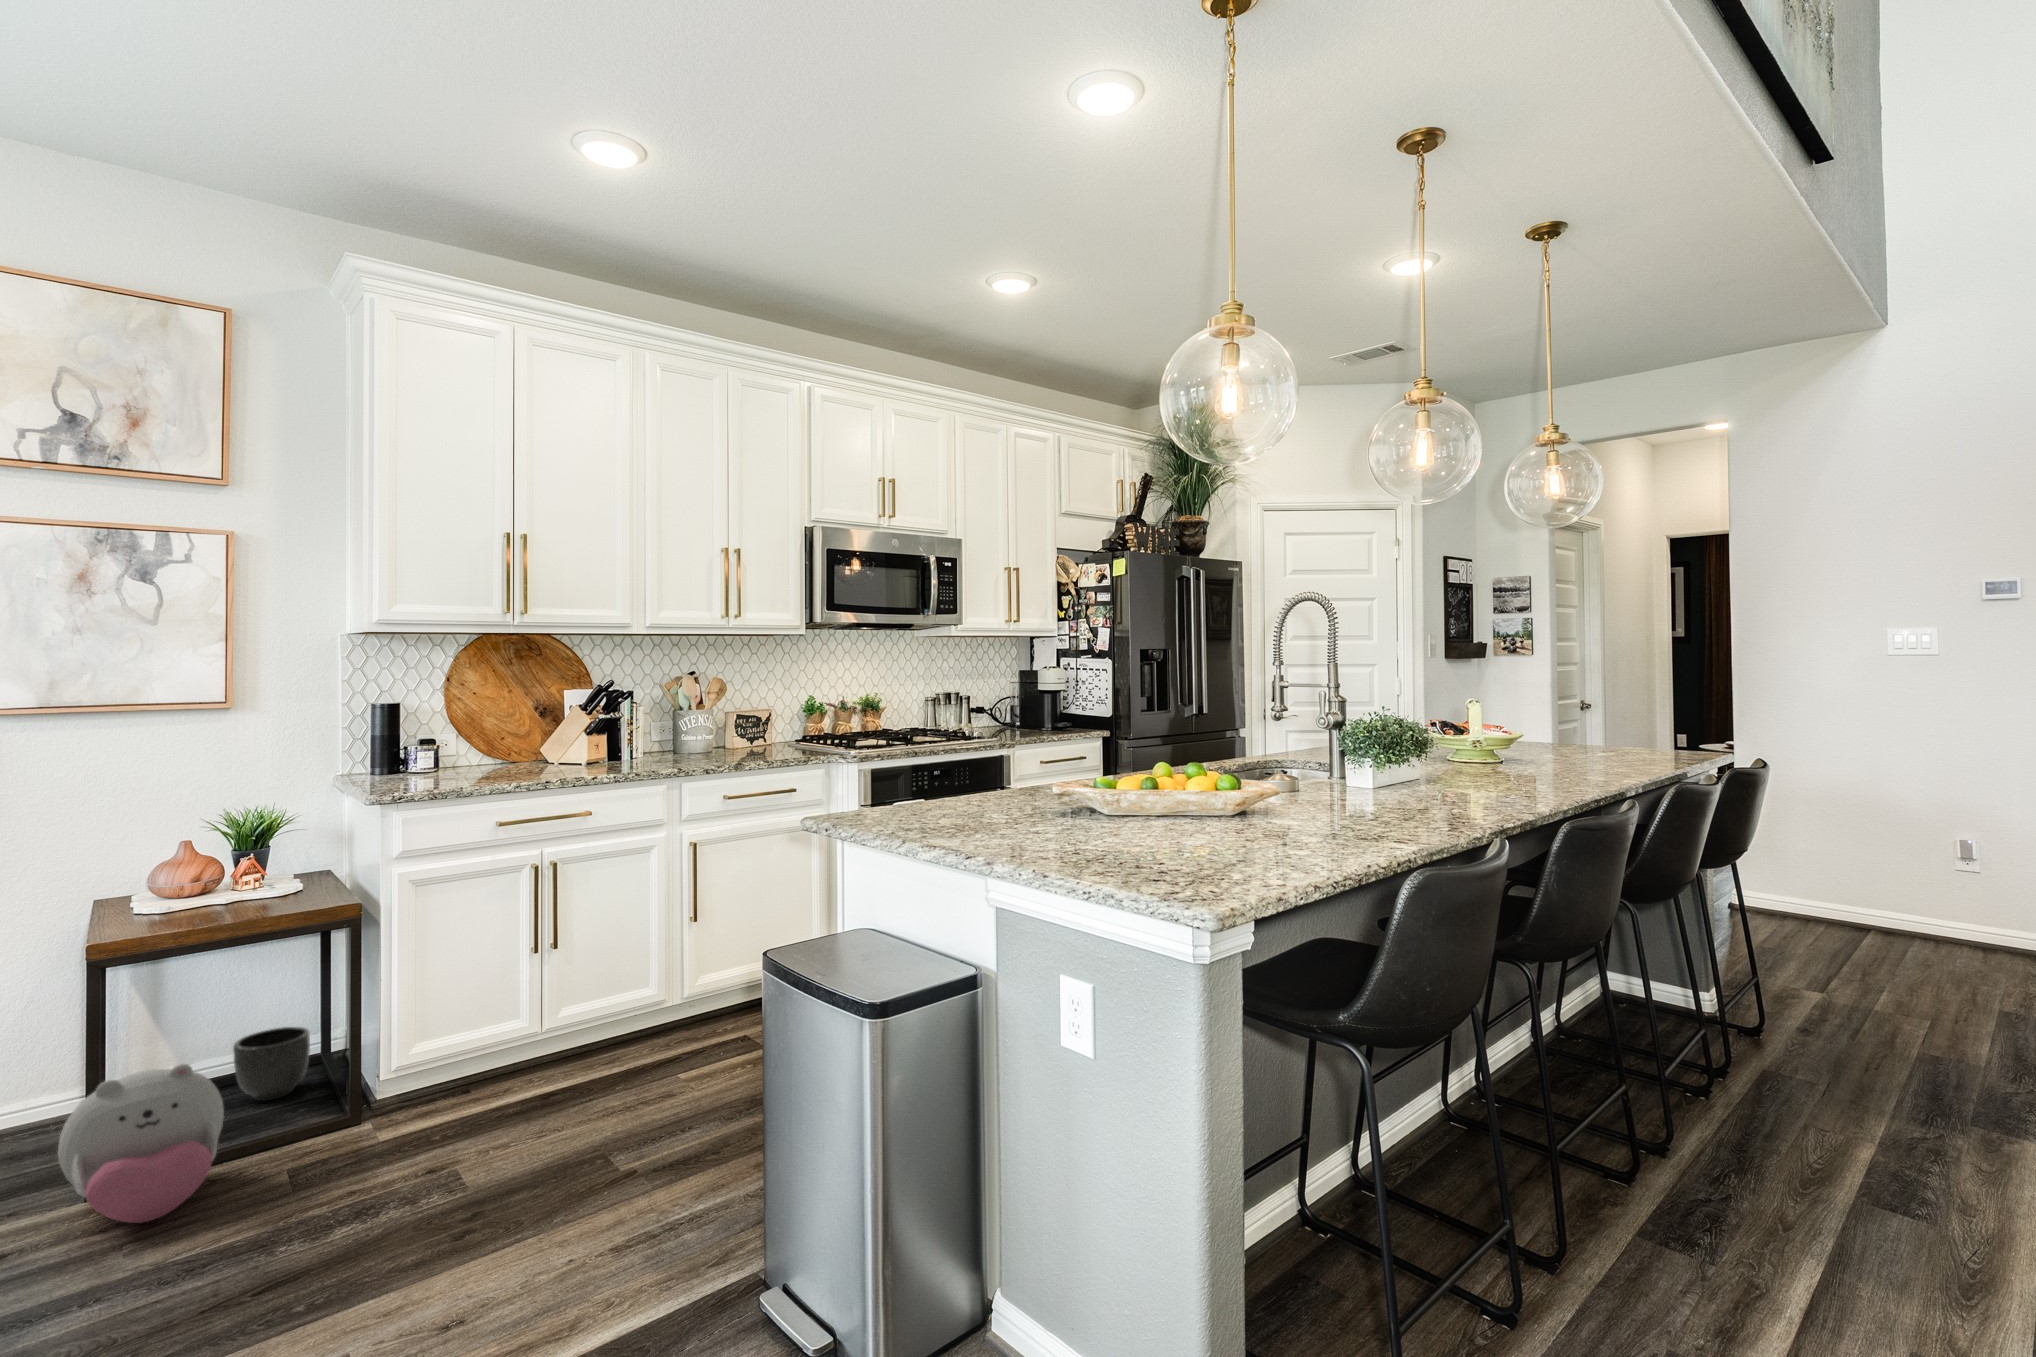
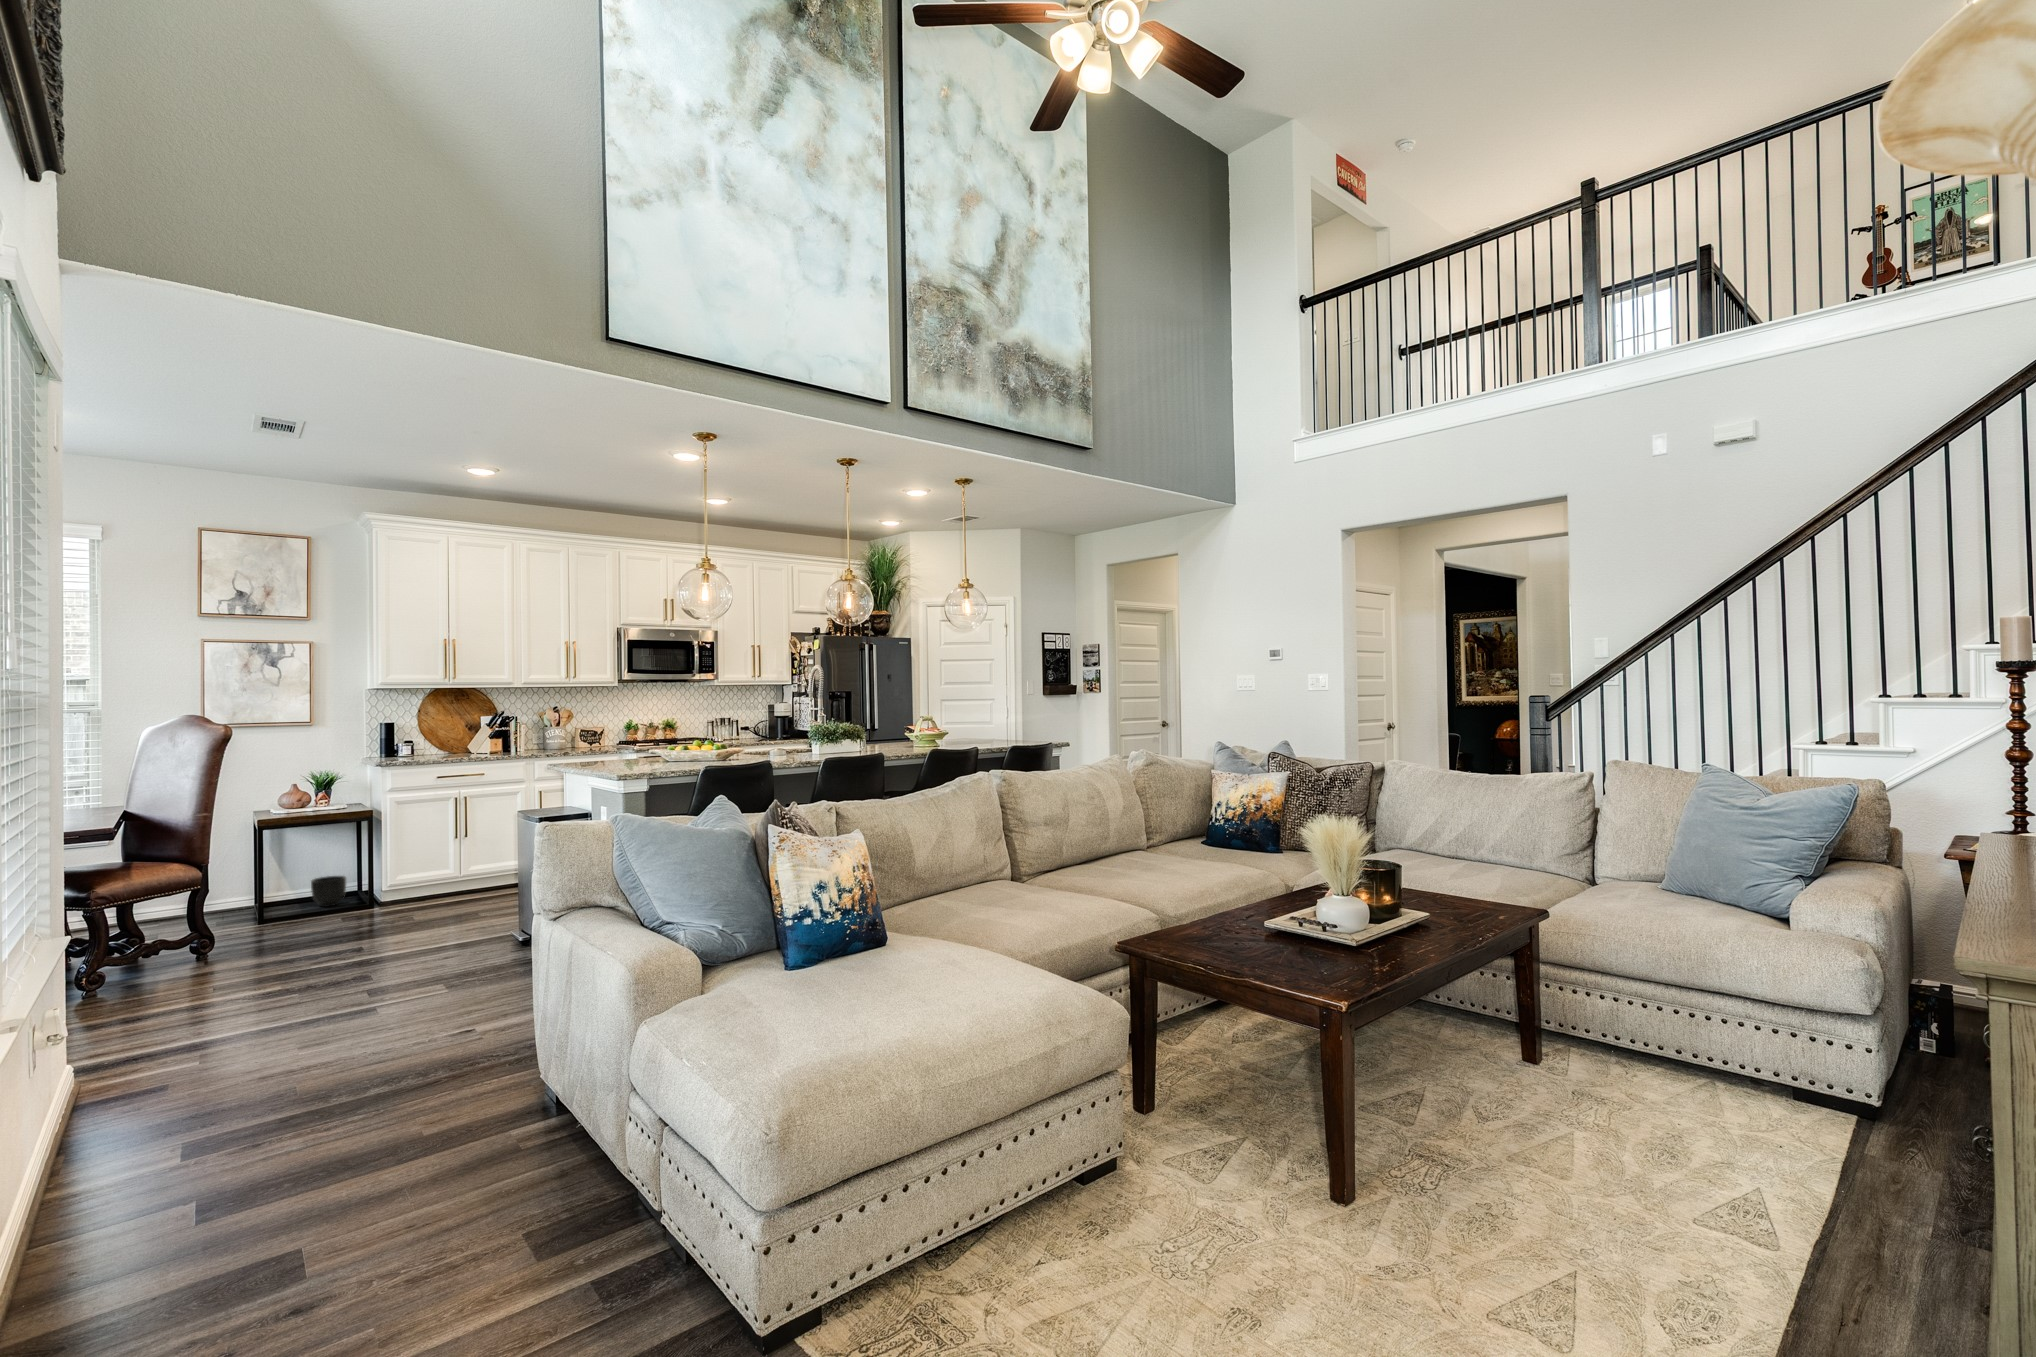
plush toy: present [58,1064,224,1223] -> none [242,873,308,932]

